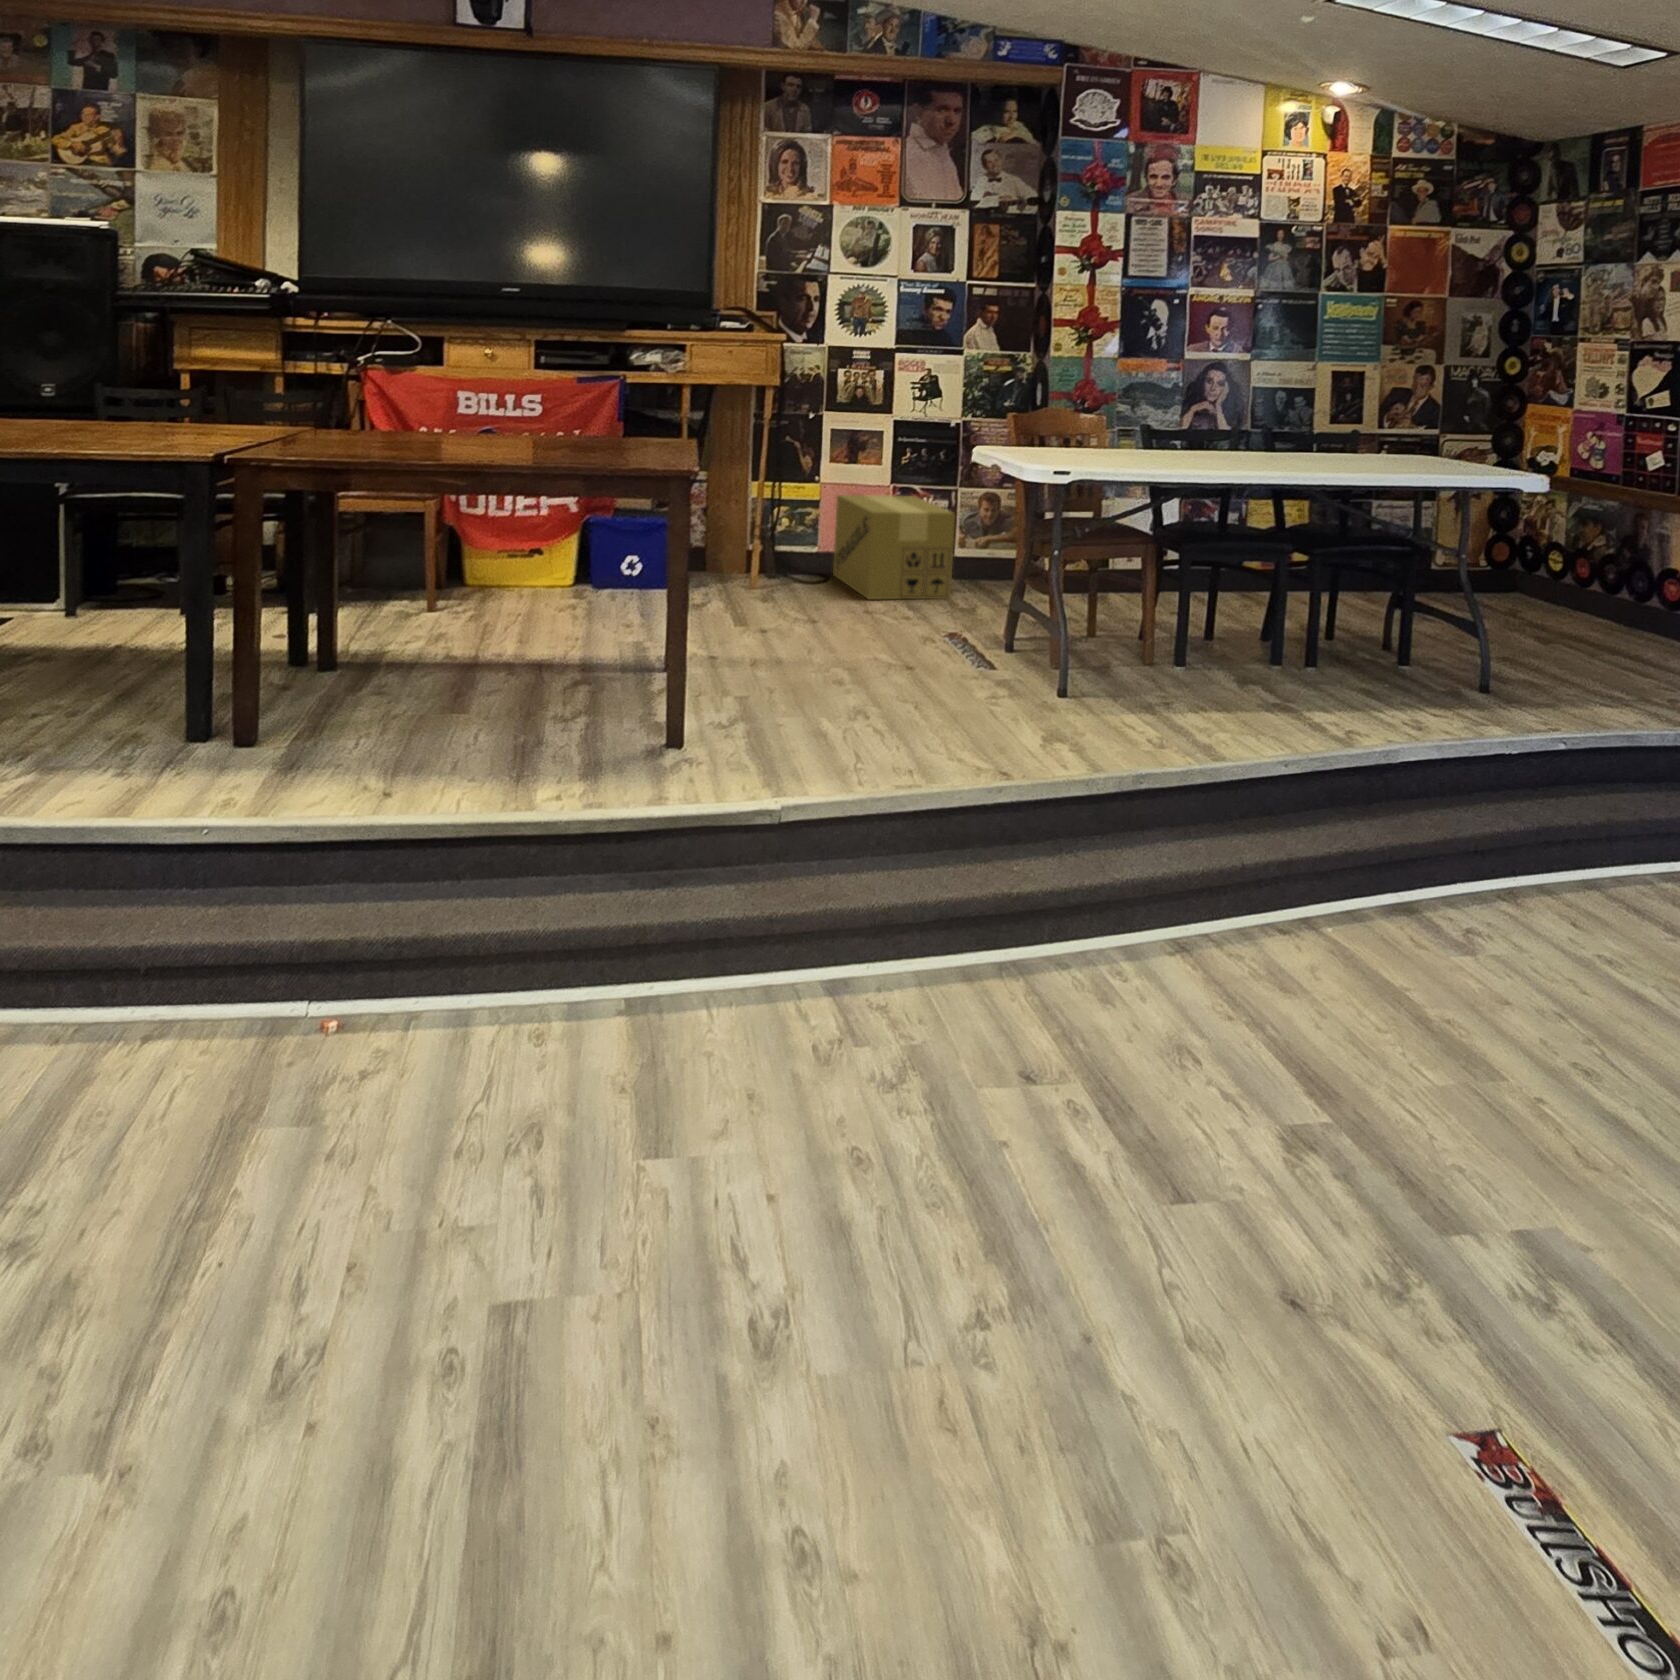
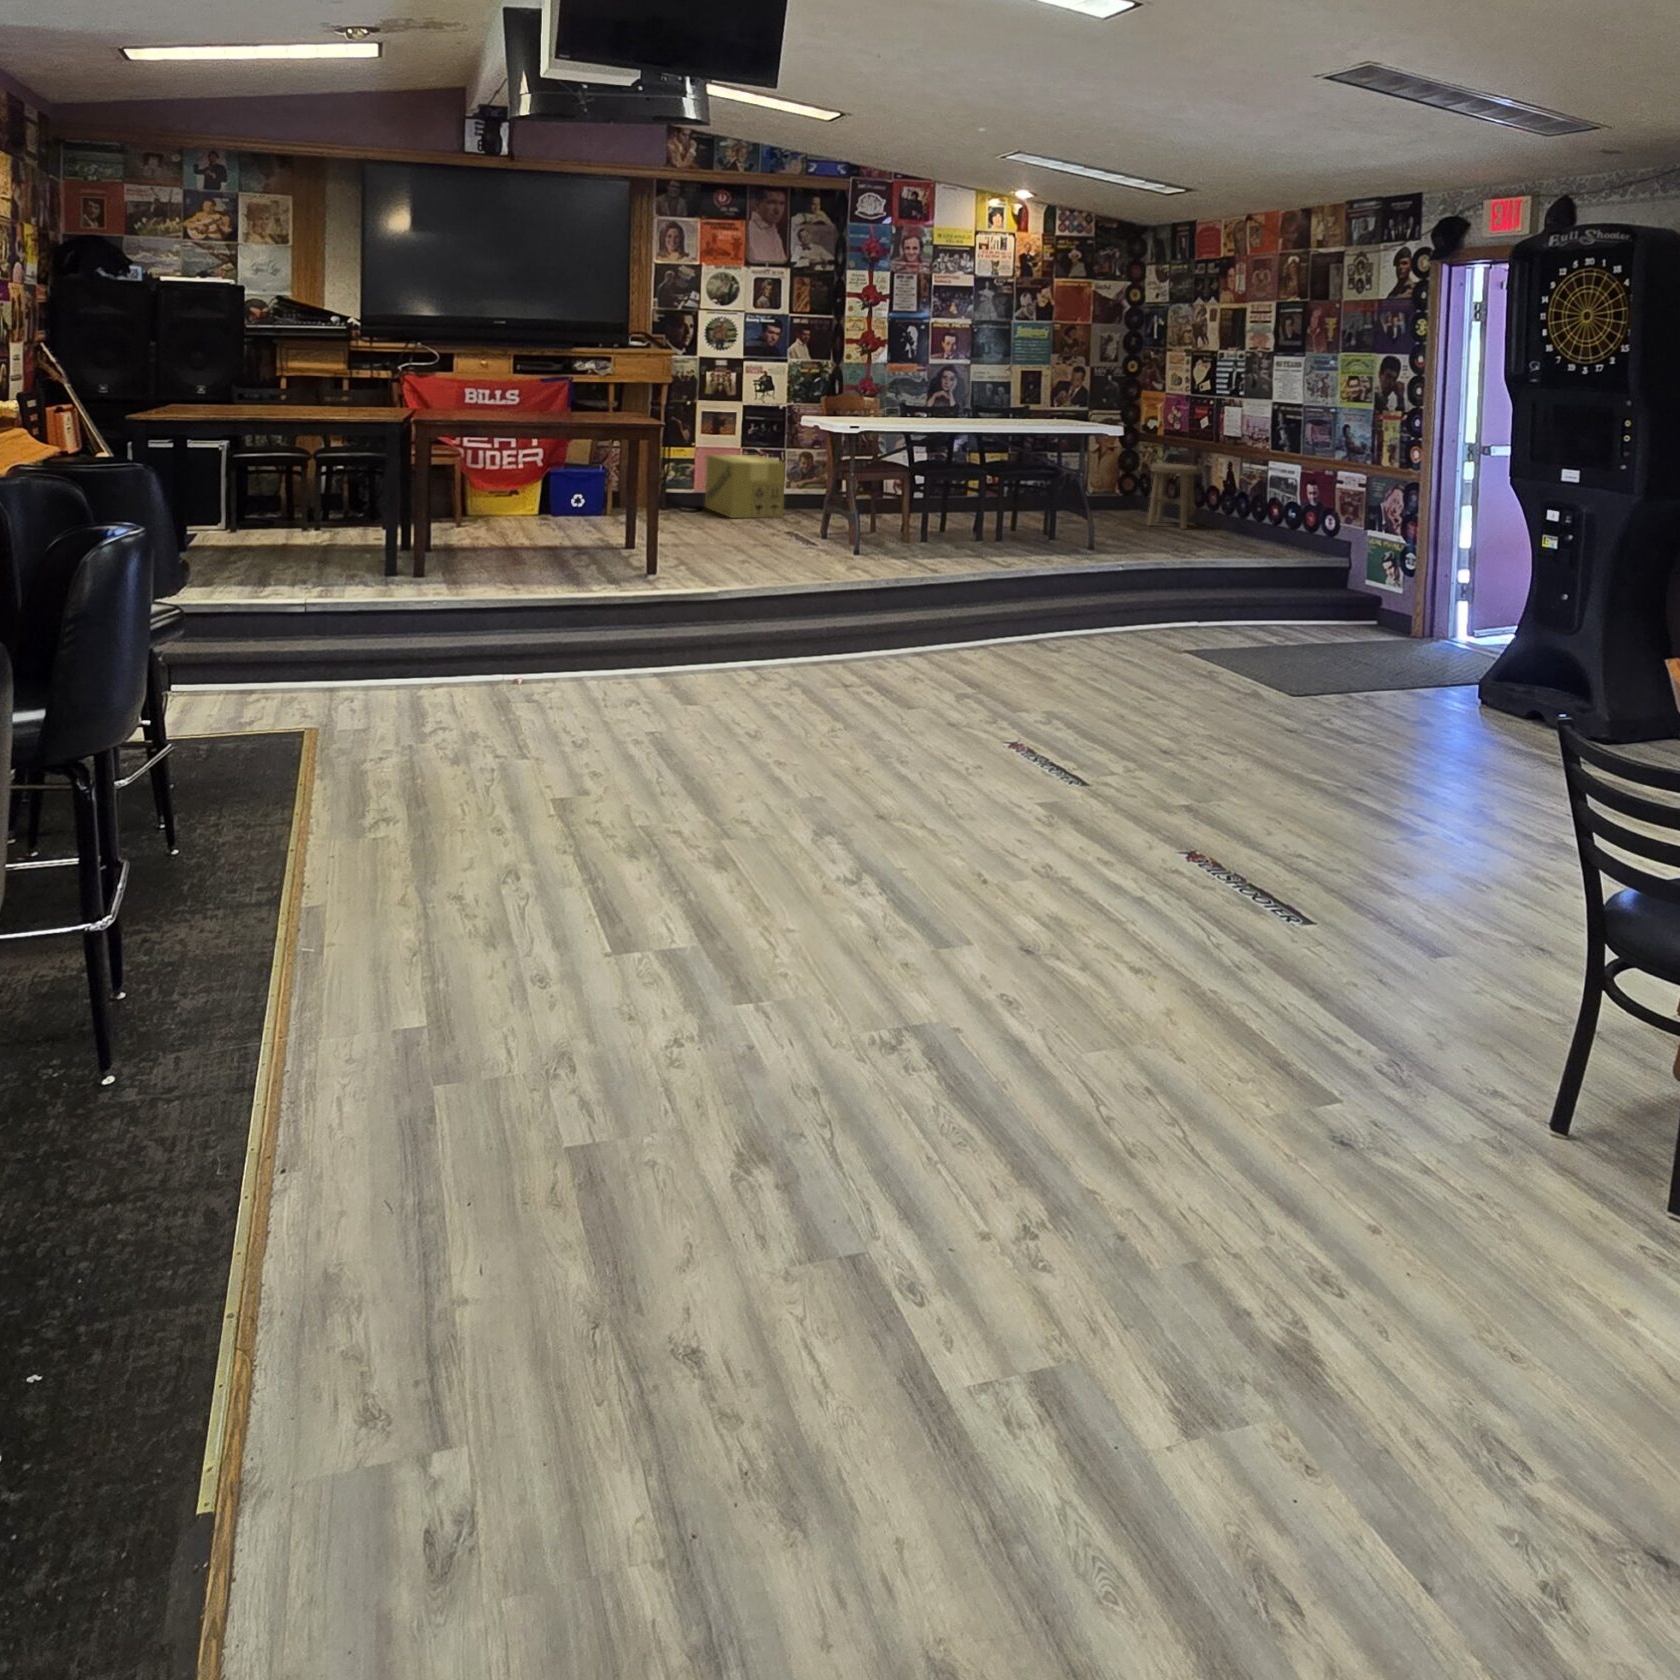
stool: none [1555,526,1648,641] -> present [1148,463,1198,529]

